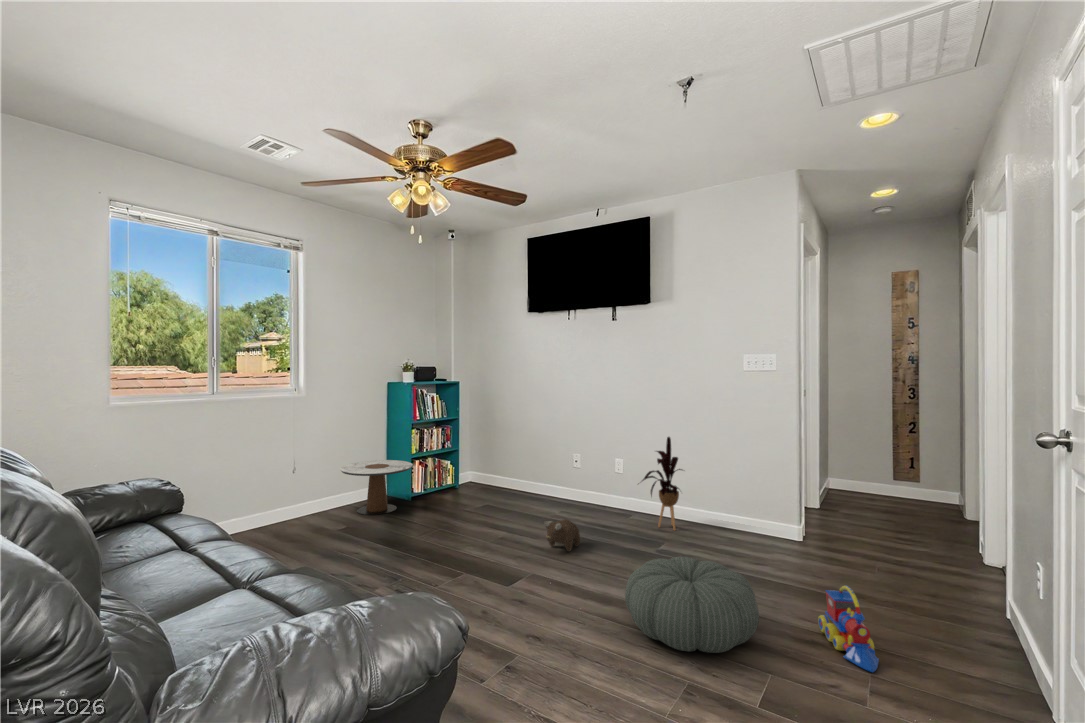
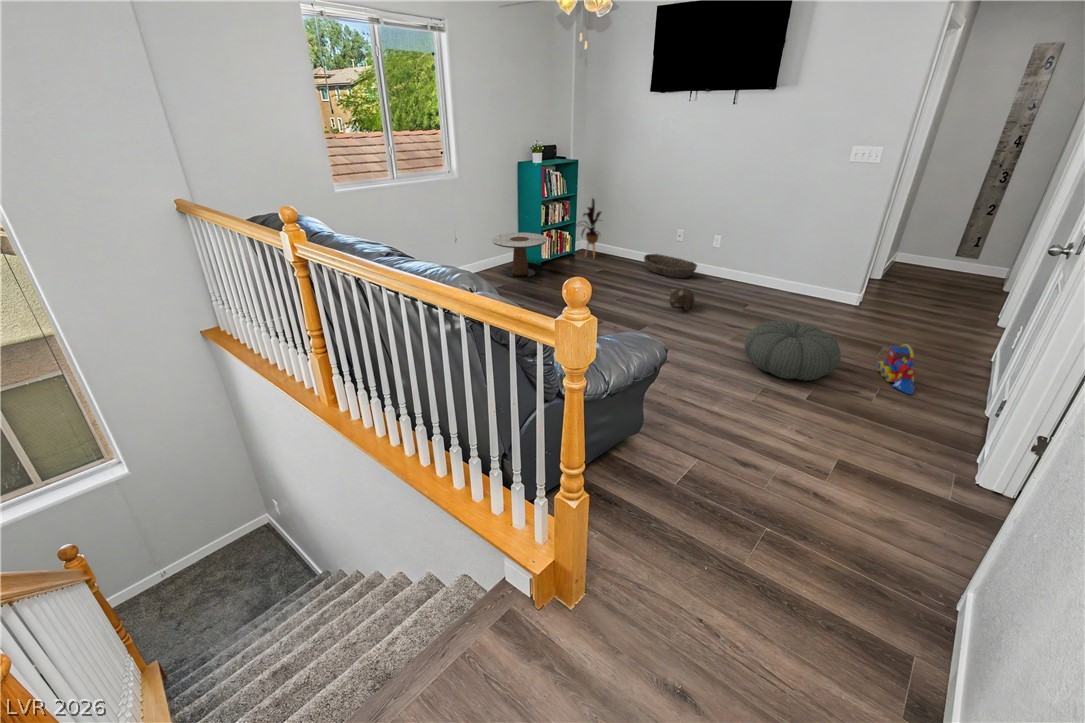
house plant: present [642,437,682,530] -> present [576,199,602,257]
basket: none [534,484,596,512] -> present [644,254,697,278]

